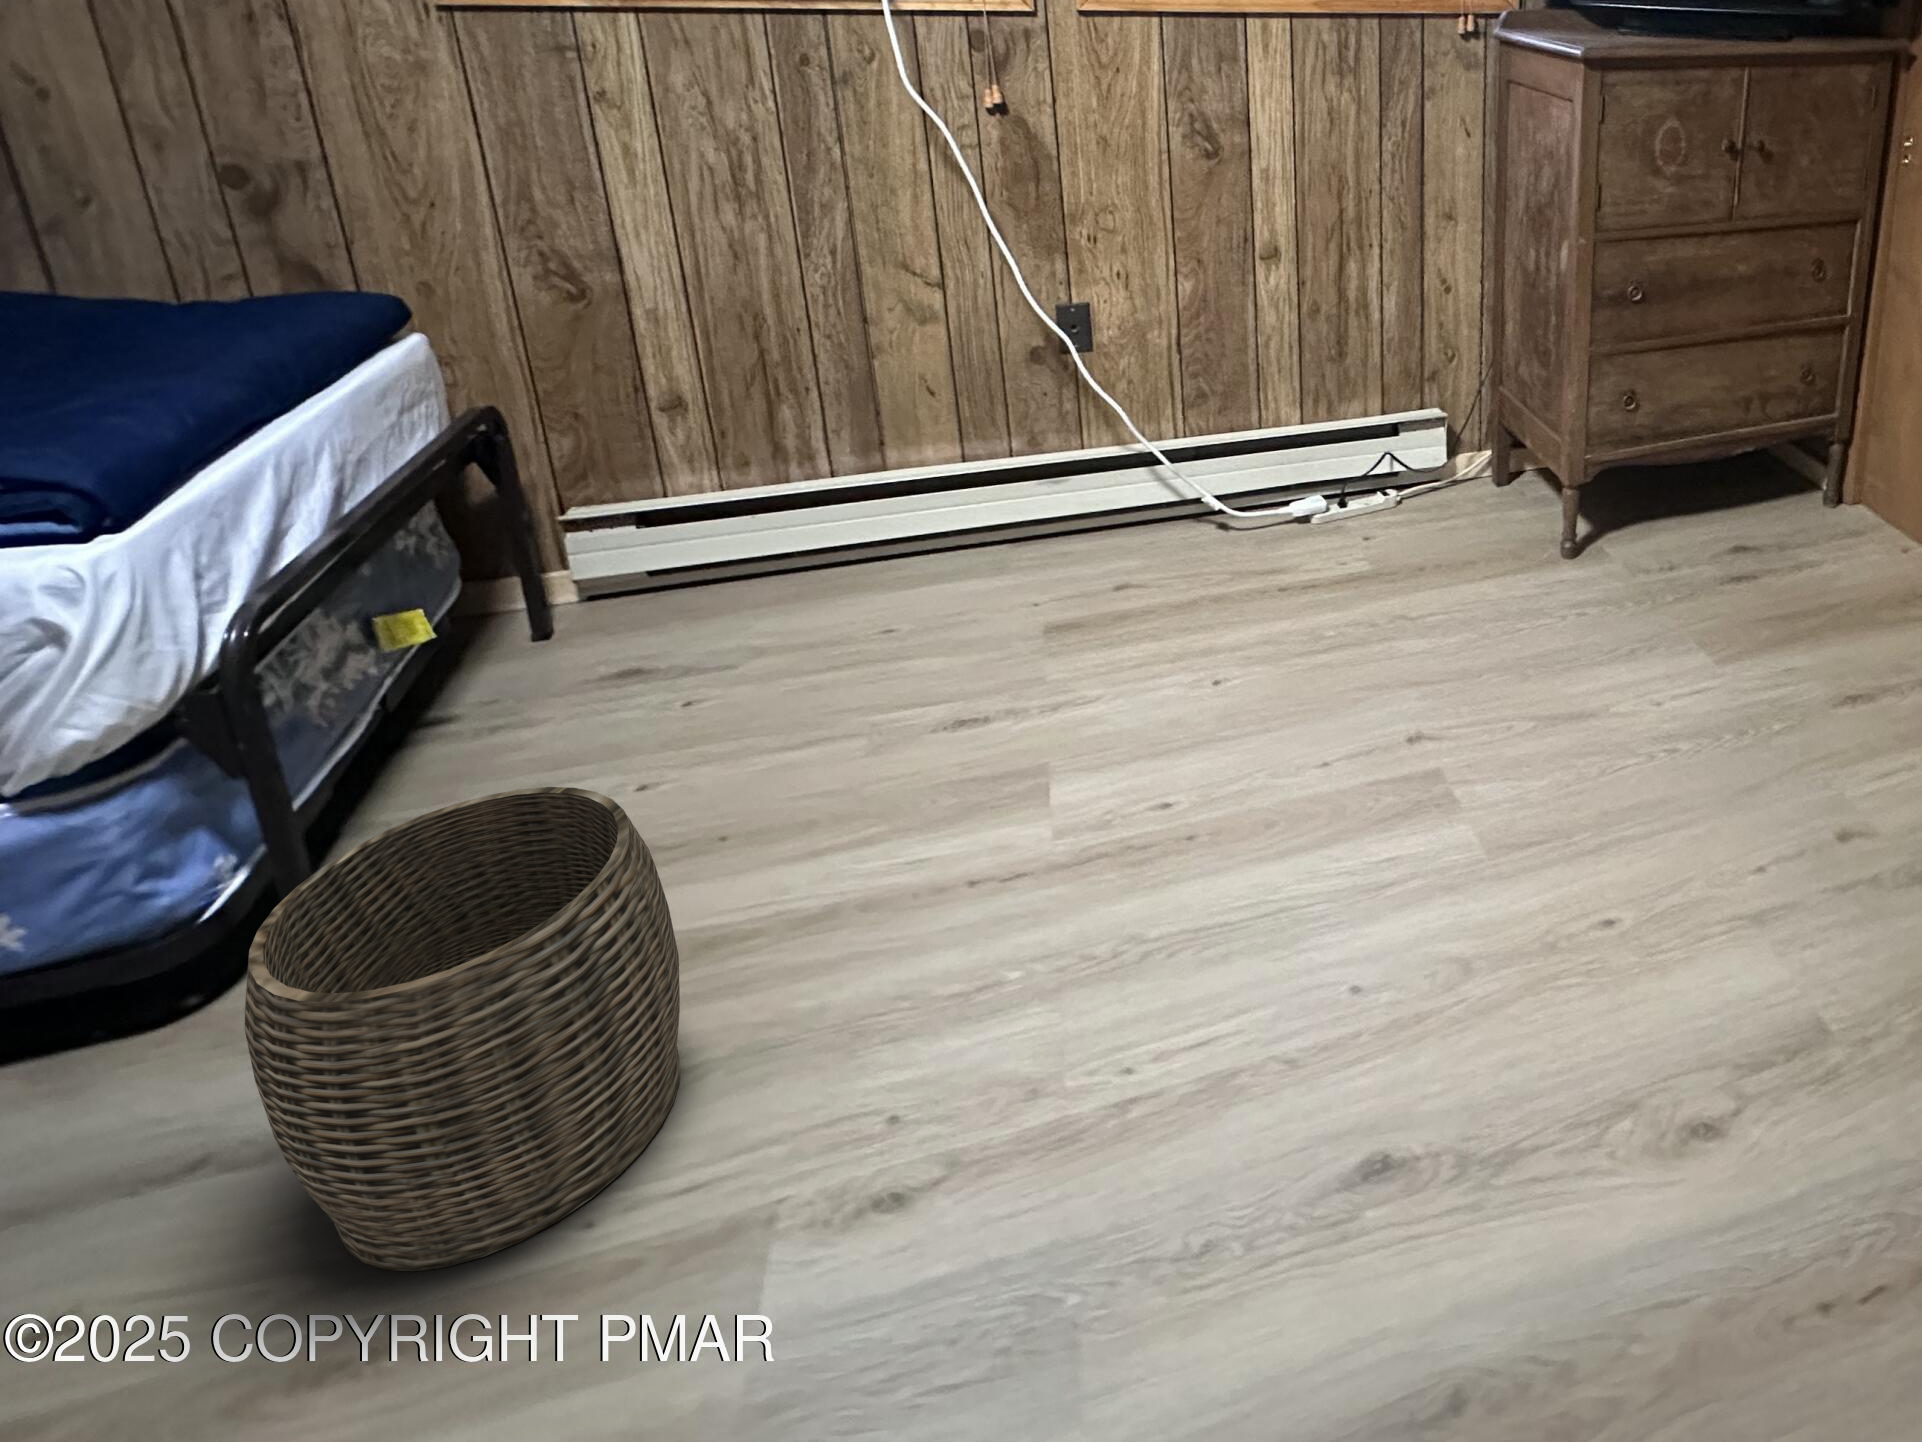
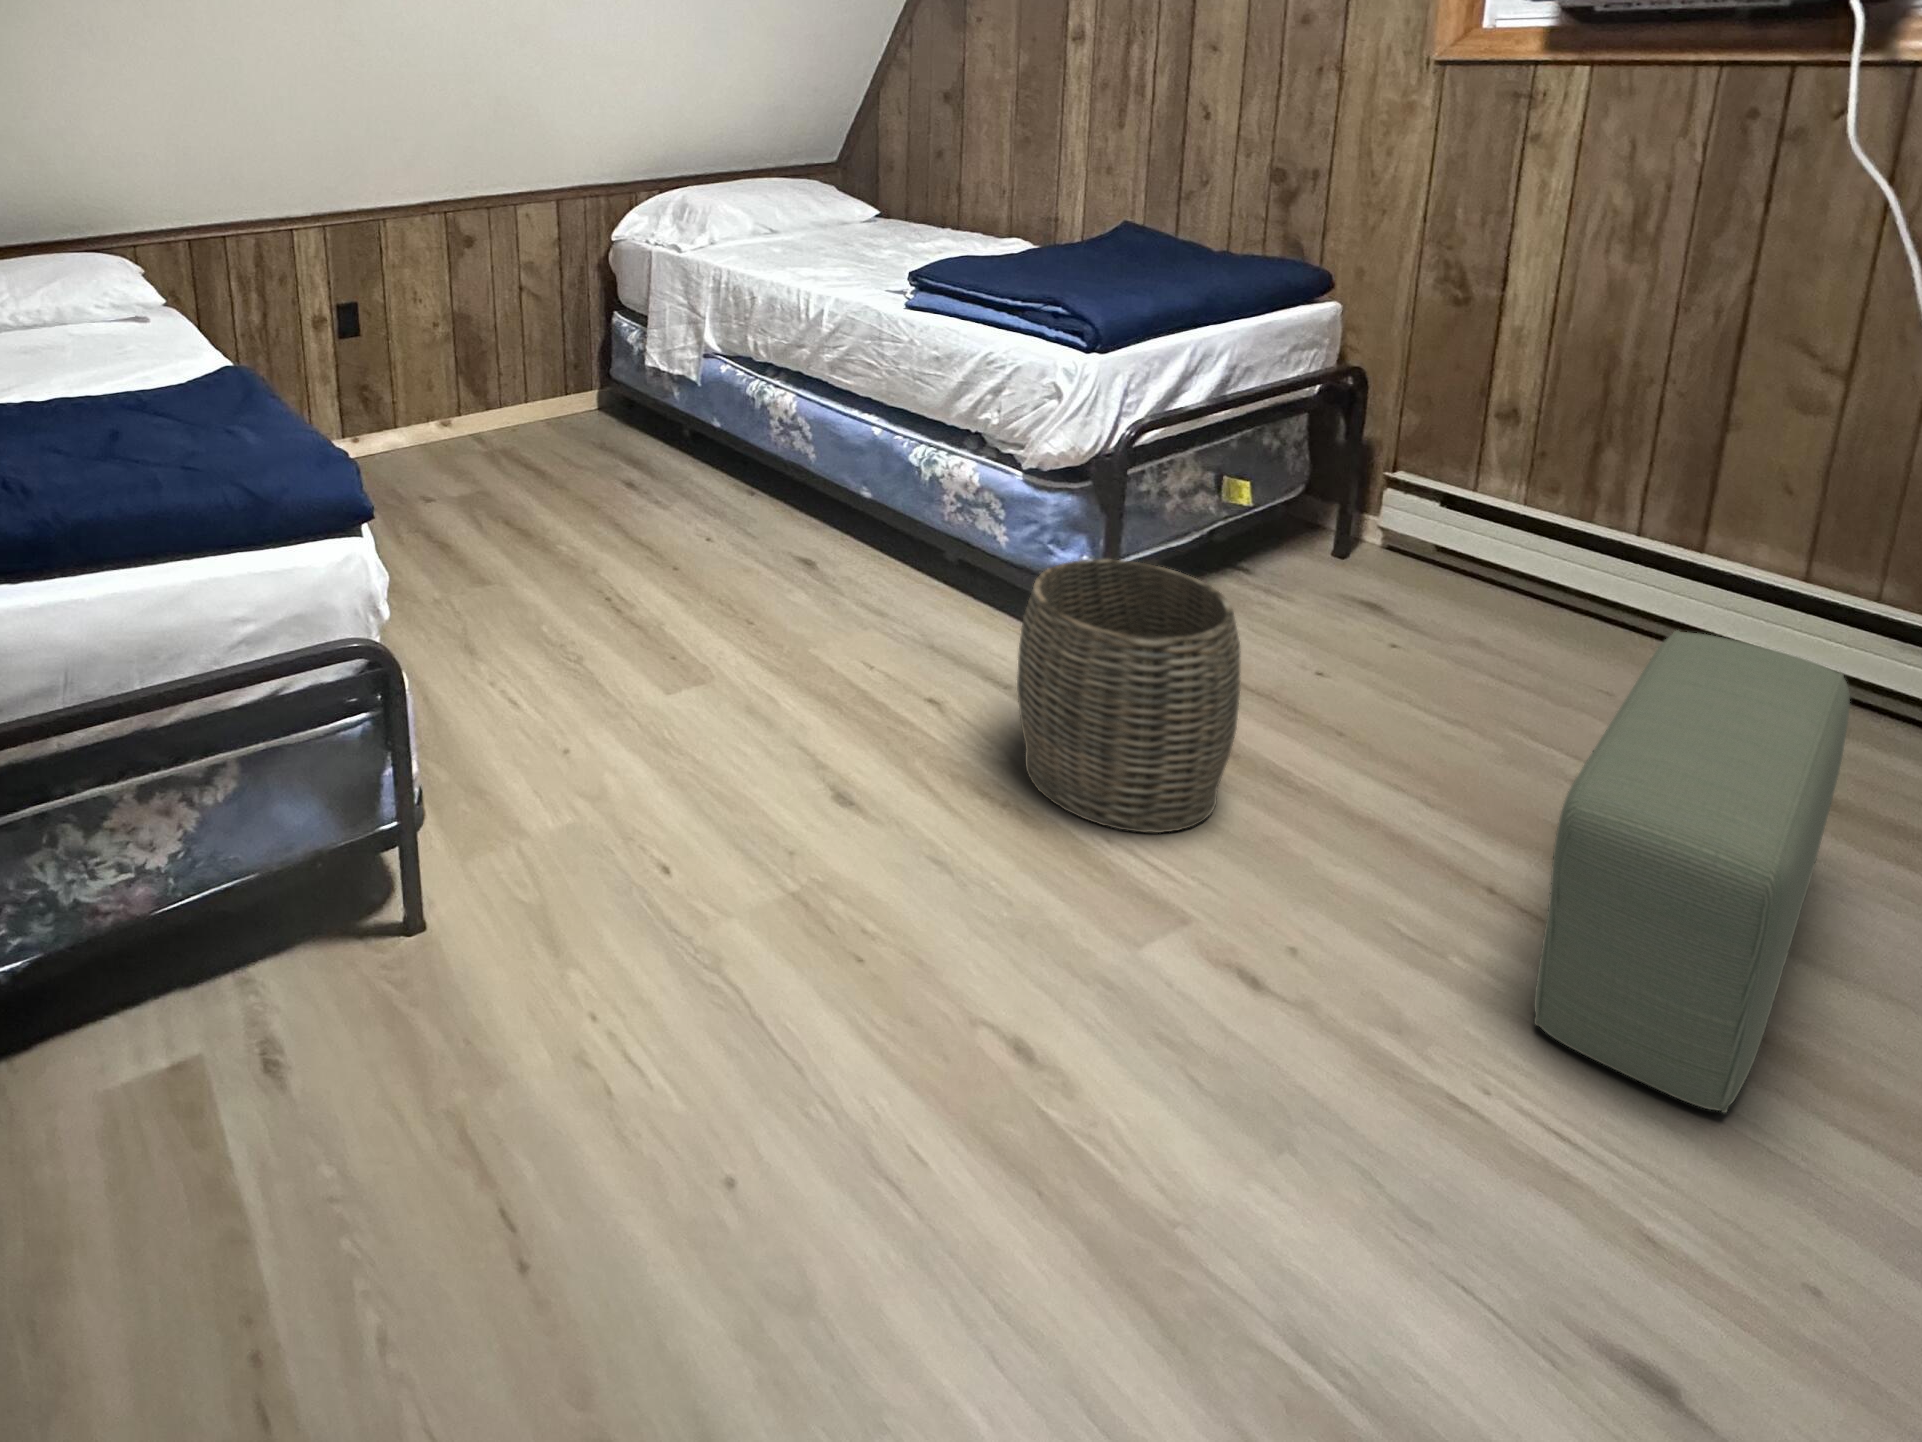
pouf: none [980,531,1244,985] -> present [1534,631,1850,1113]

